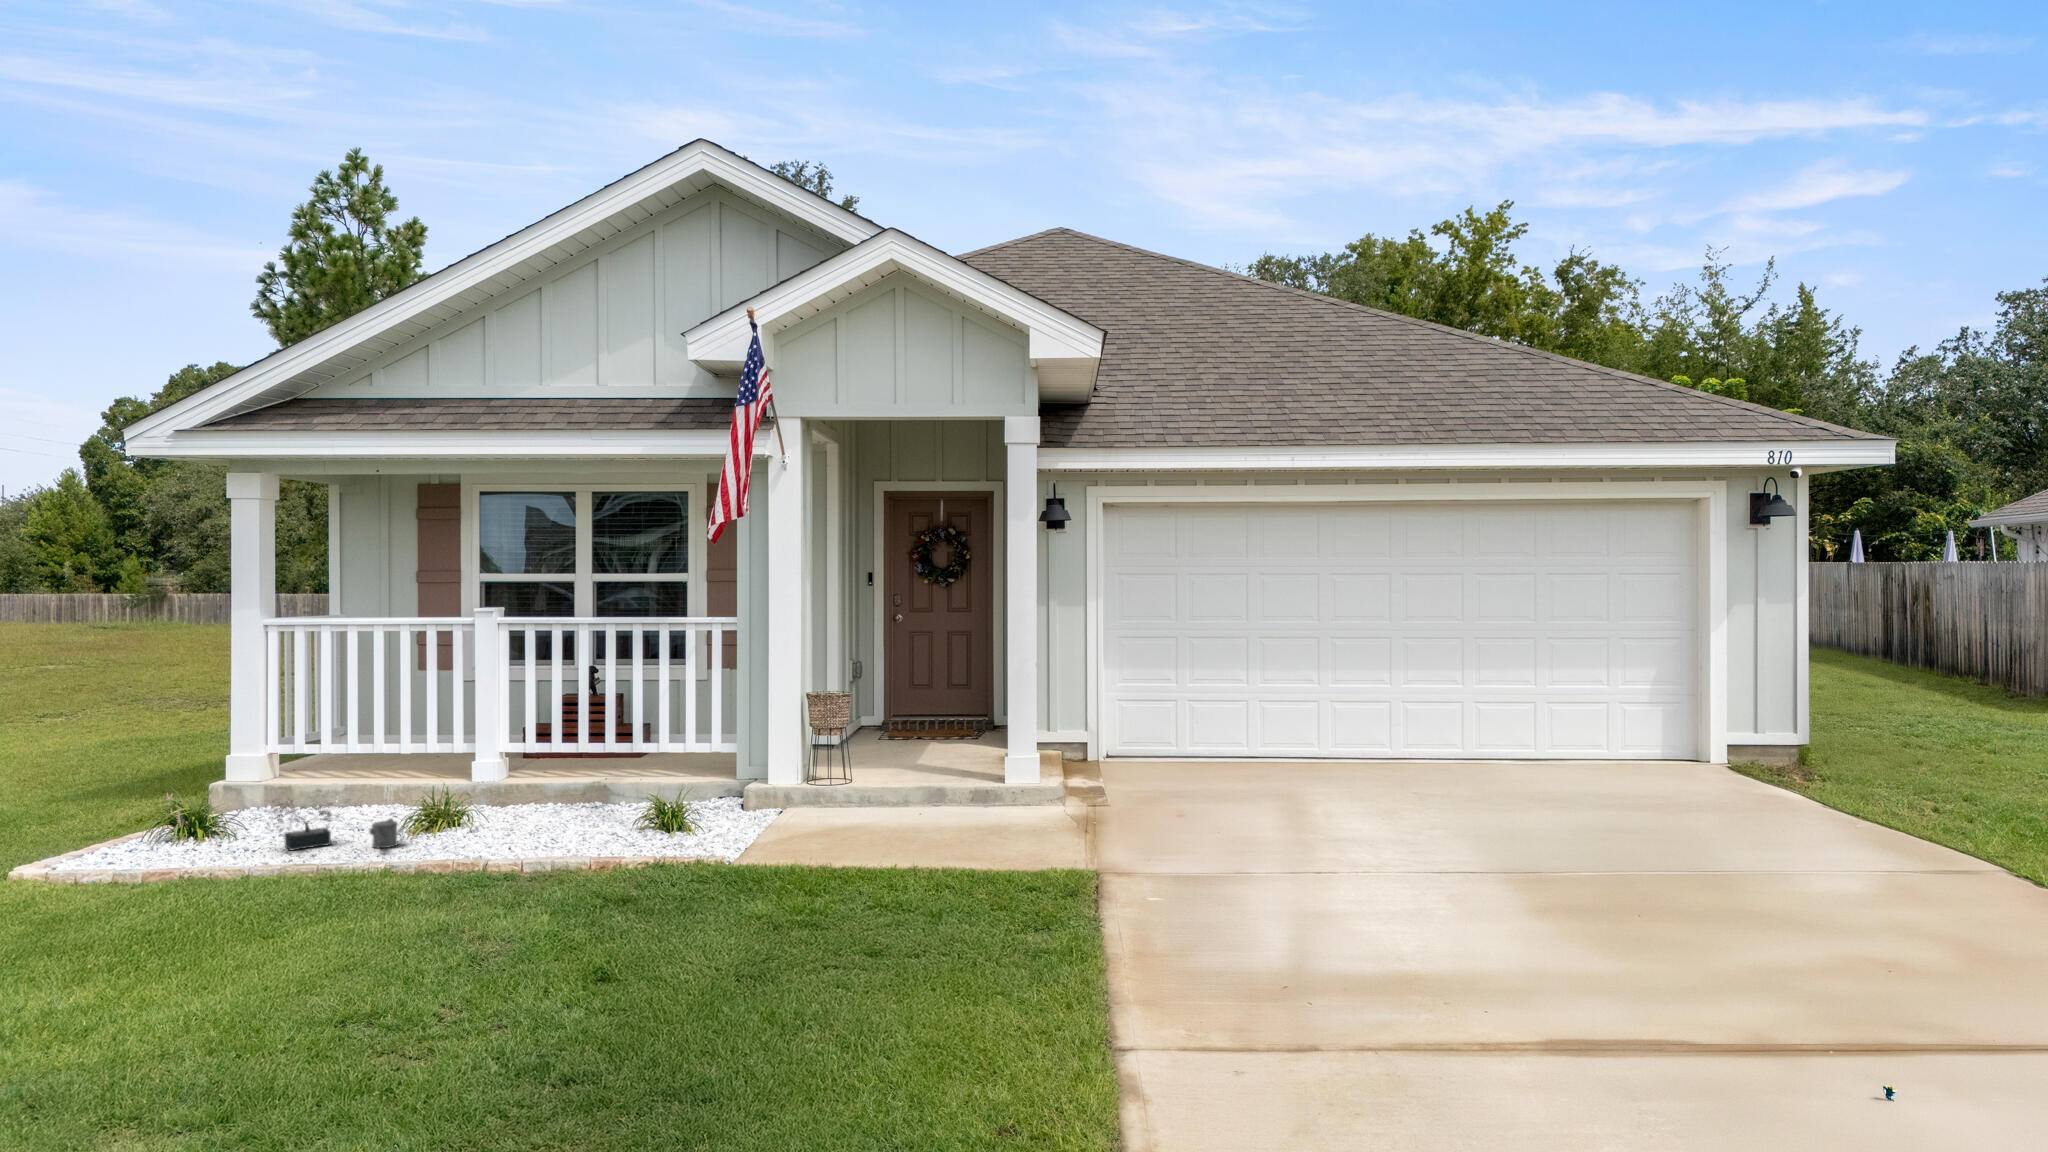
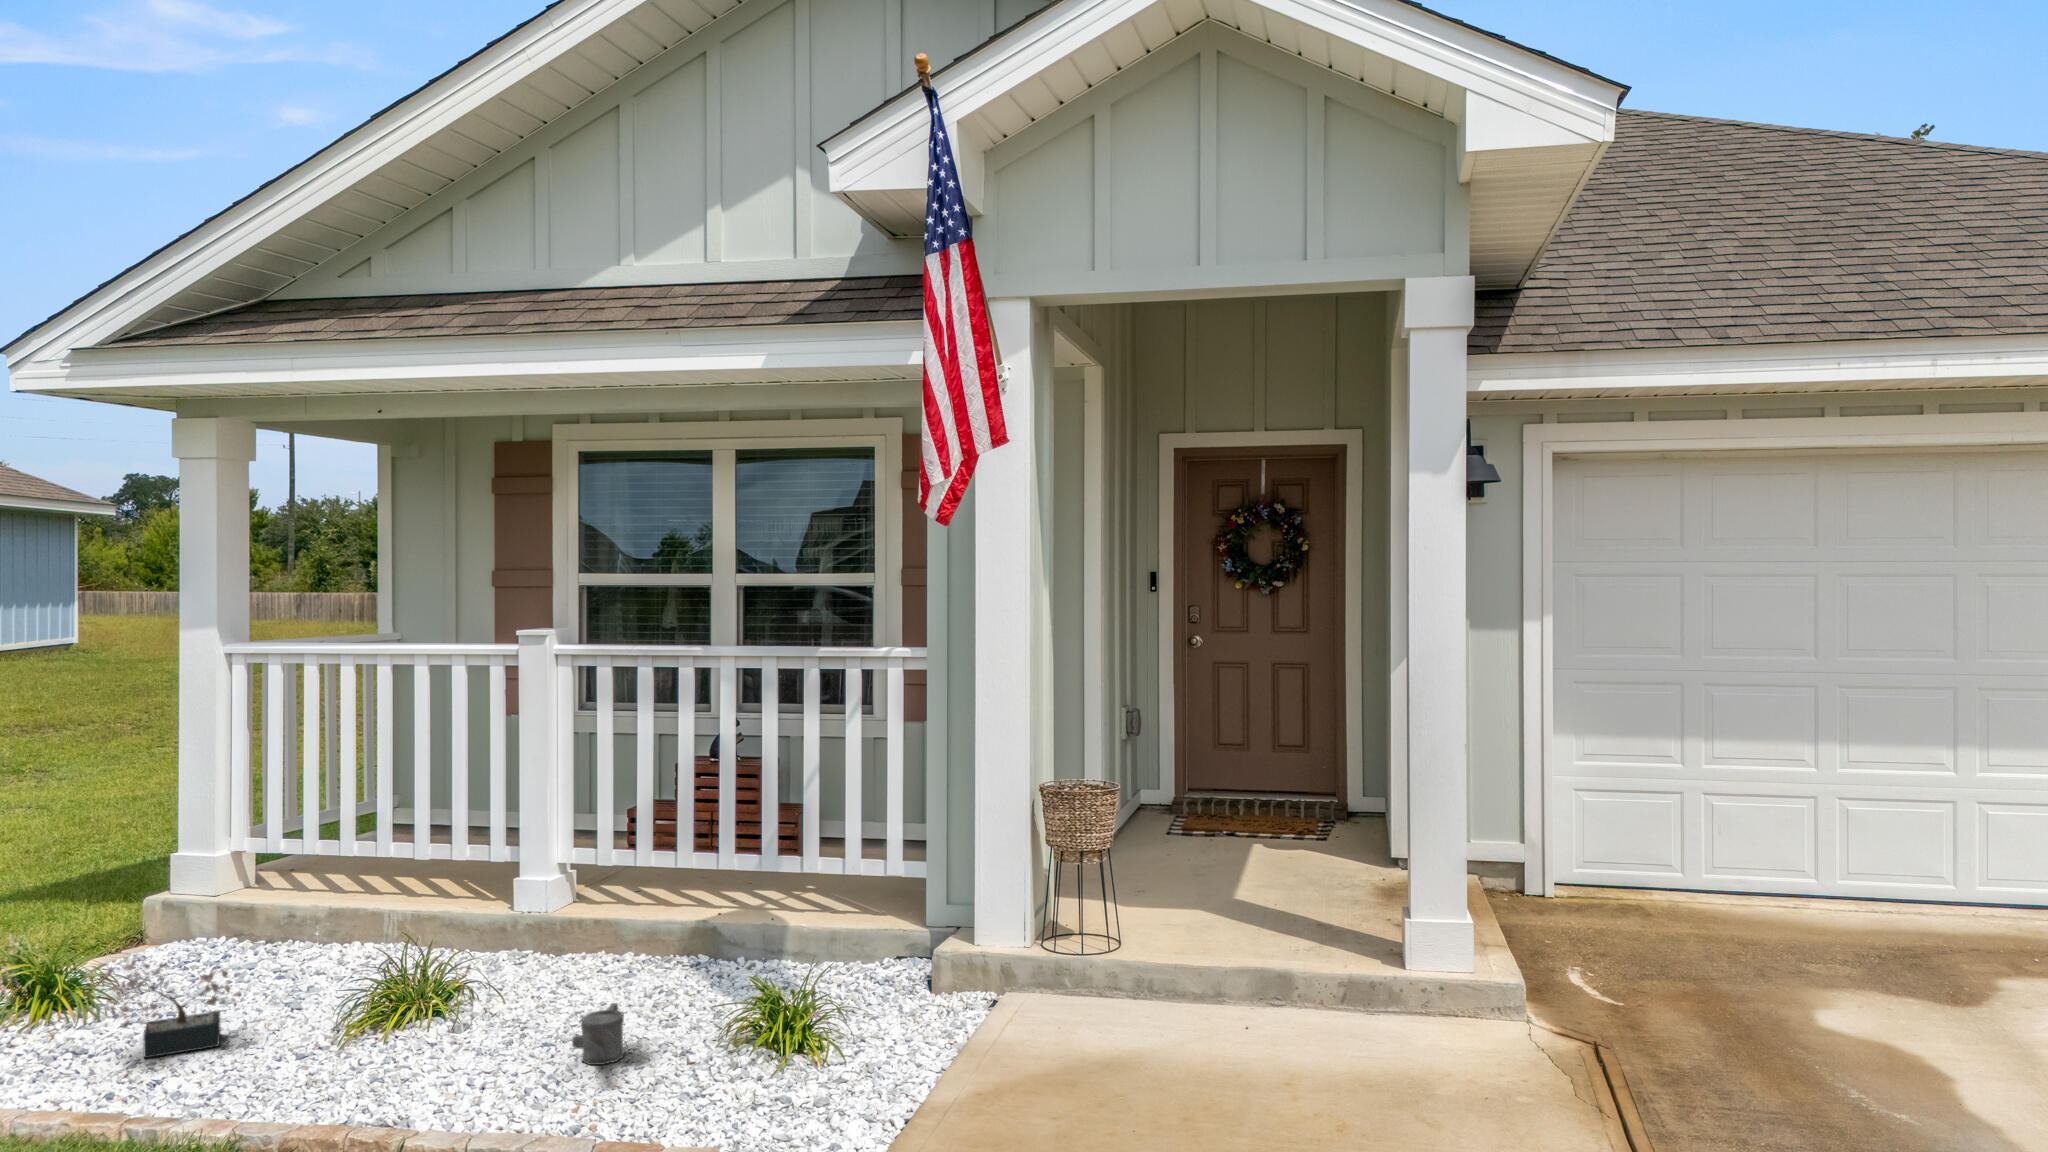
watering can: present [369,818,398,848] -> present [572,1003,624,1065]

